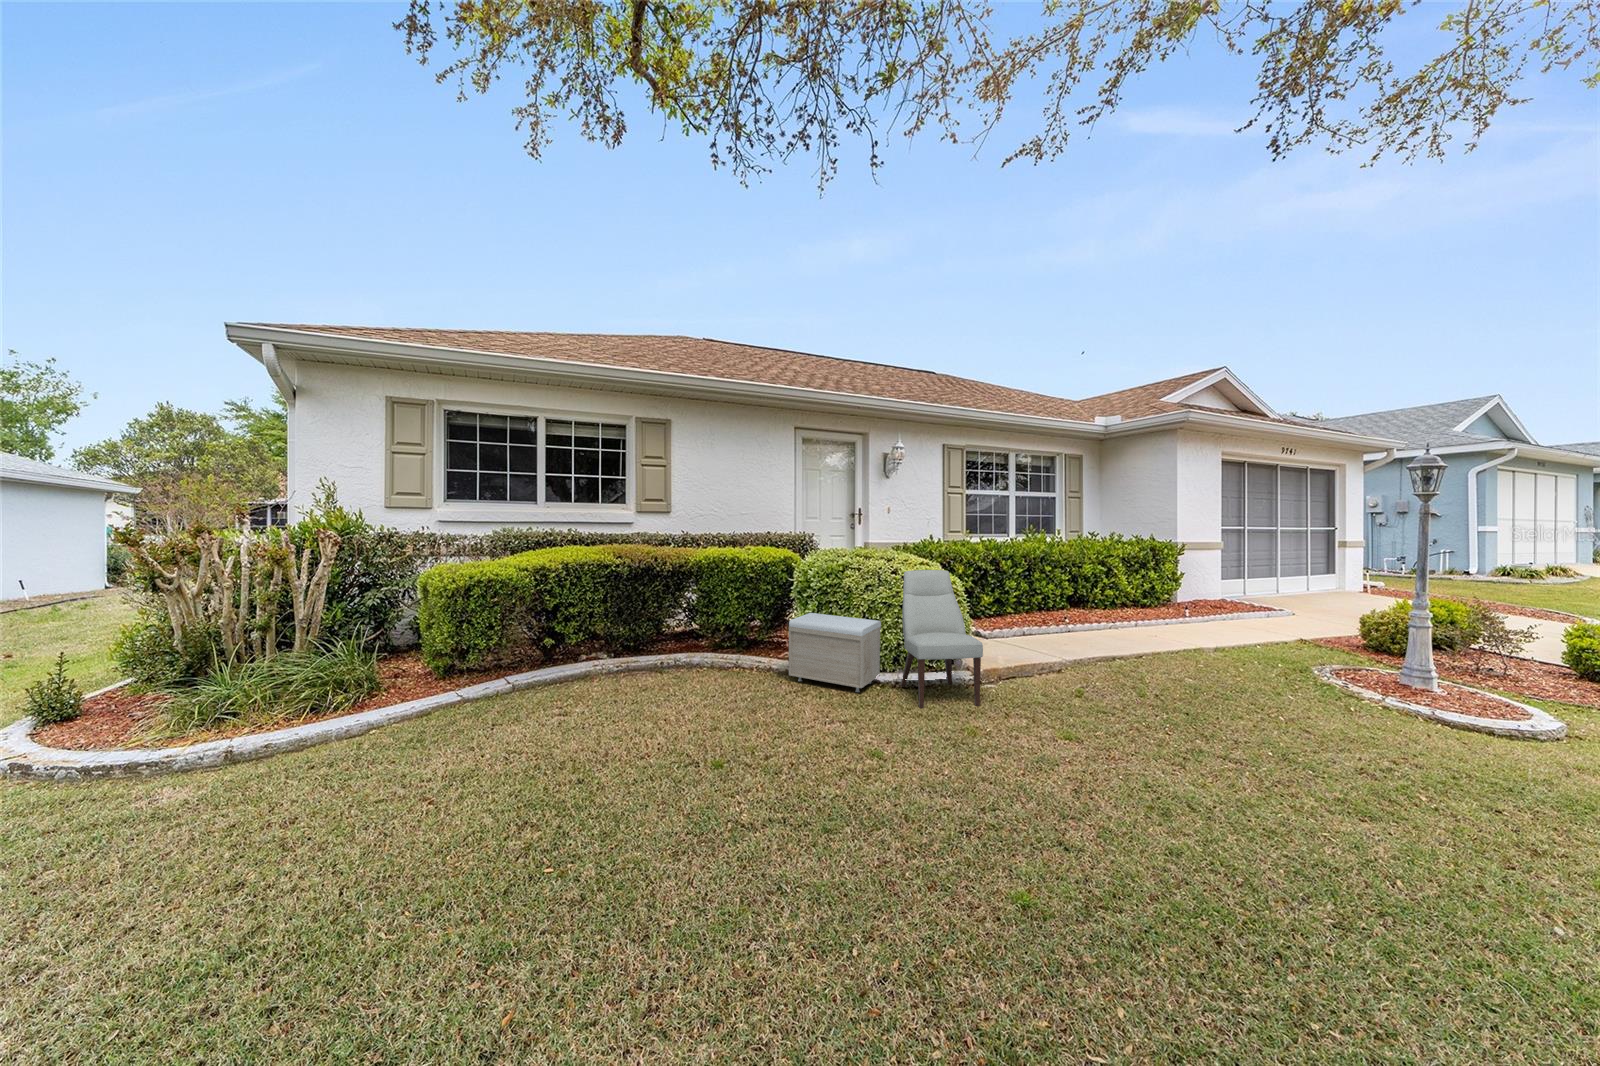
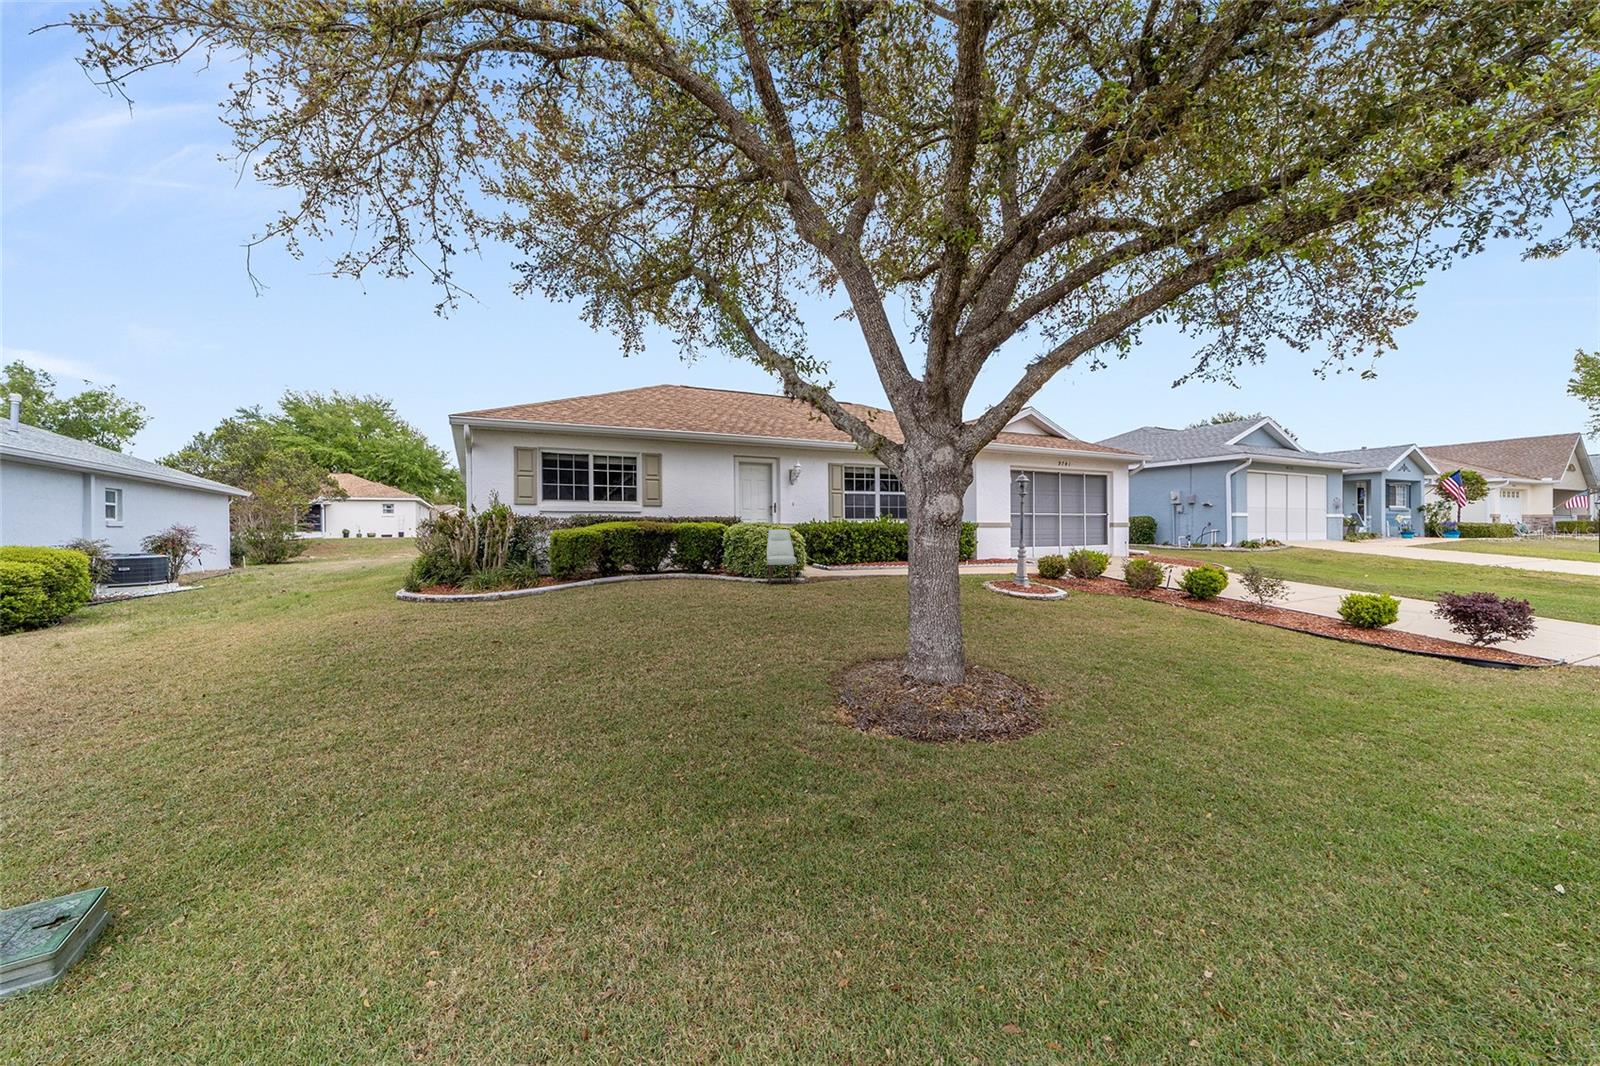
storage bench: present [789,613,881,692] -> none [717,551,759,583]

